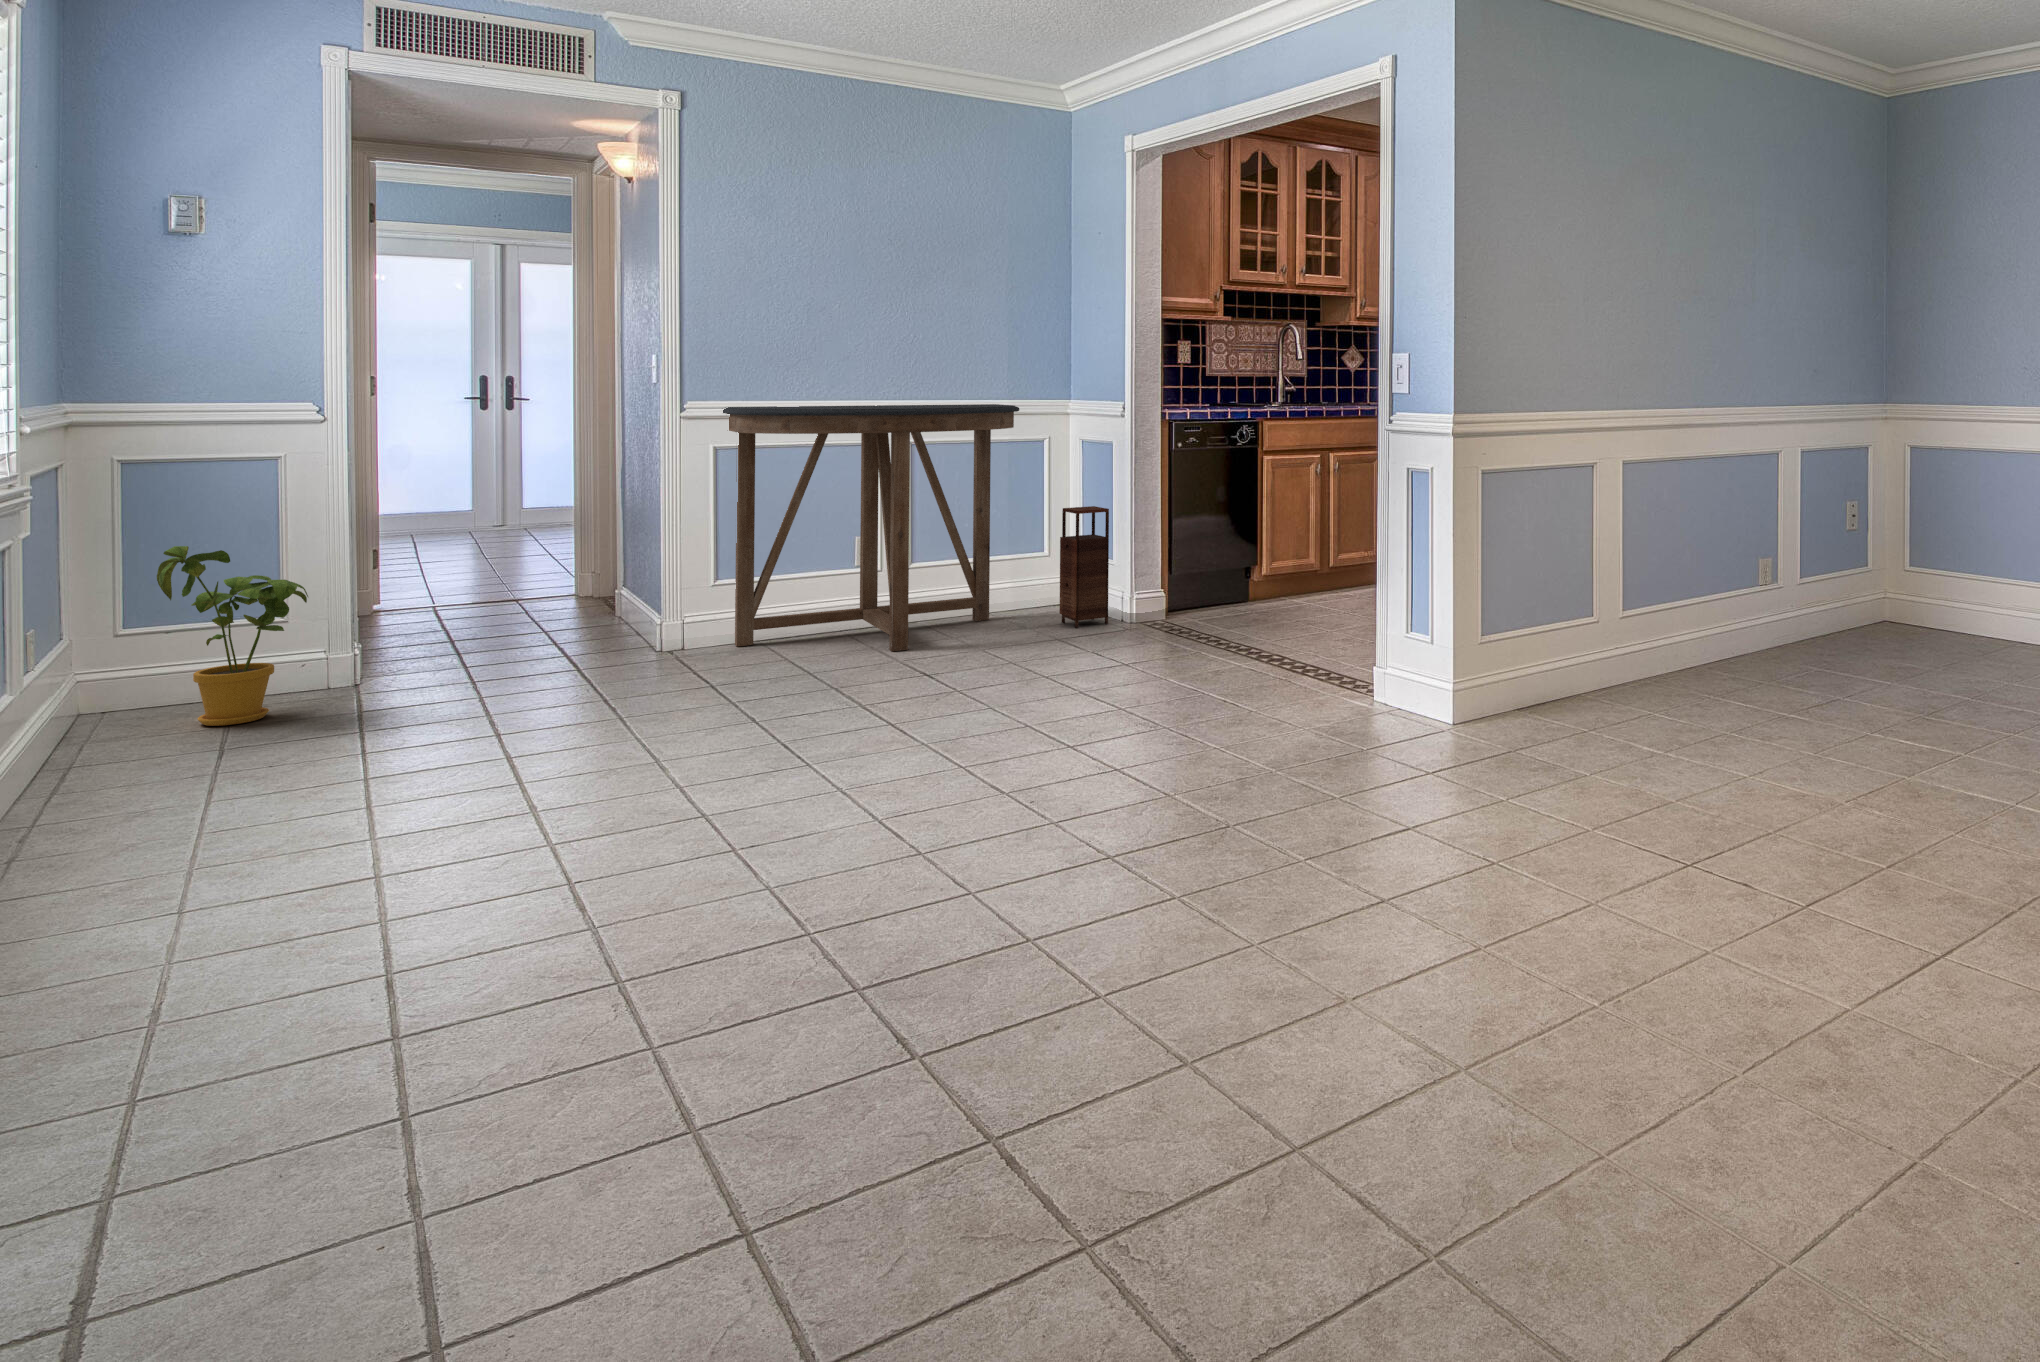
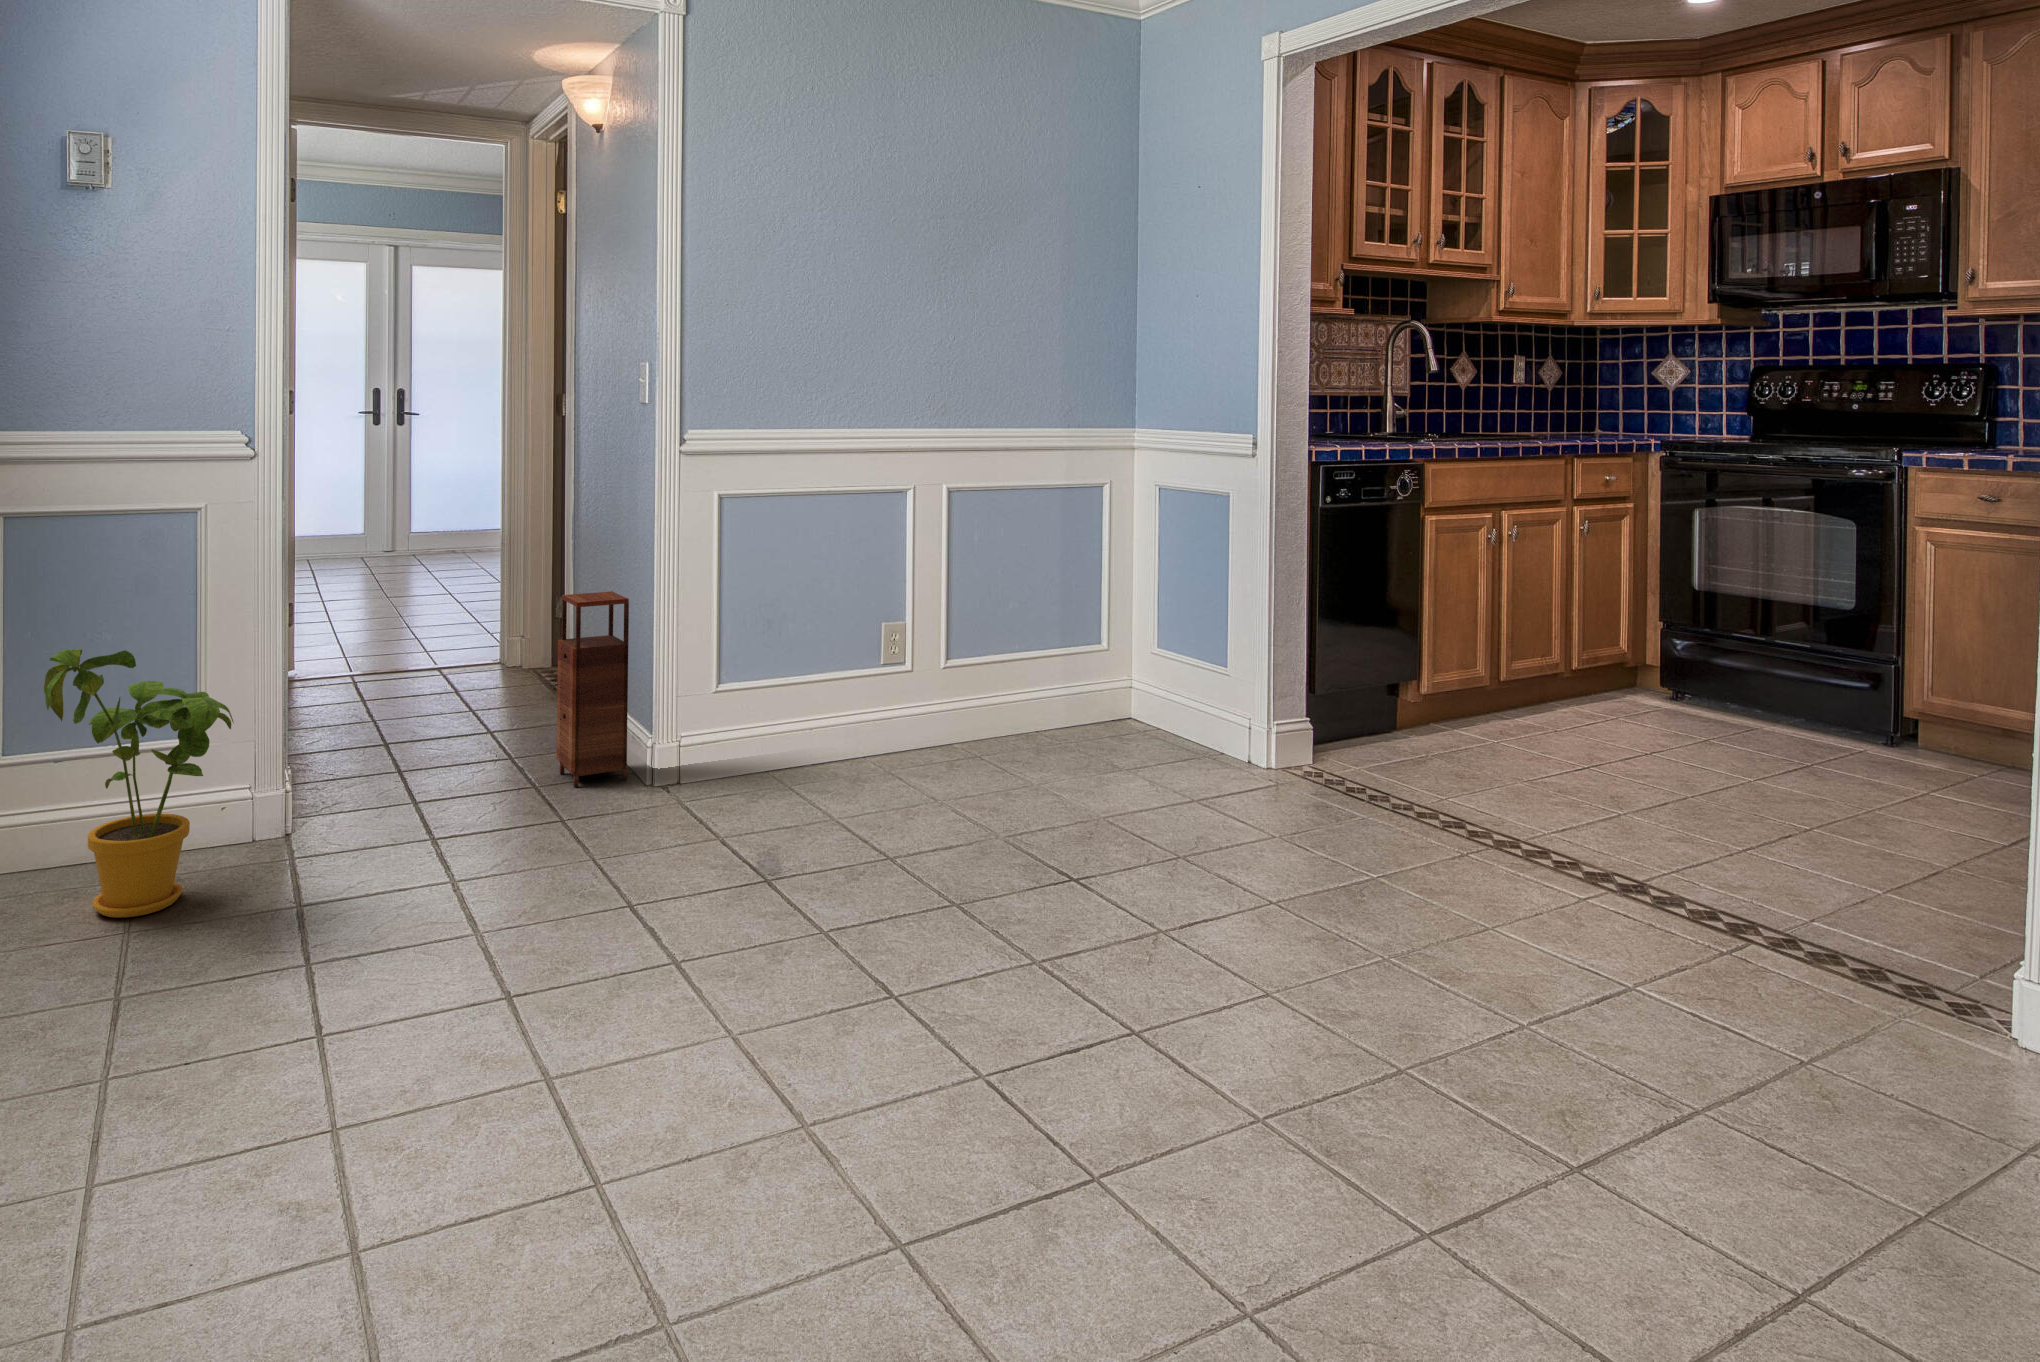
console table: present [723,404,1019,651] -> none [725,434,1113,809]
storage cabinet: present [1060,506,1109,628] -> present [556,591,629,787]

